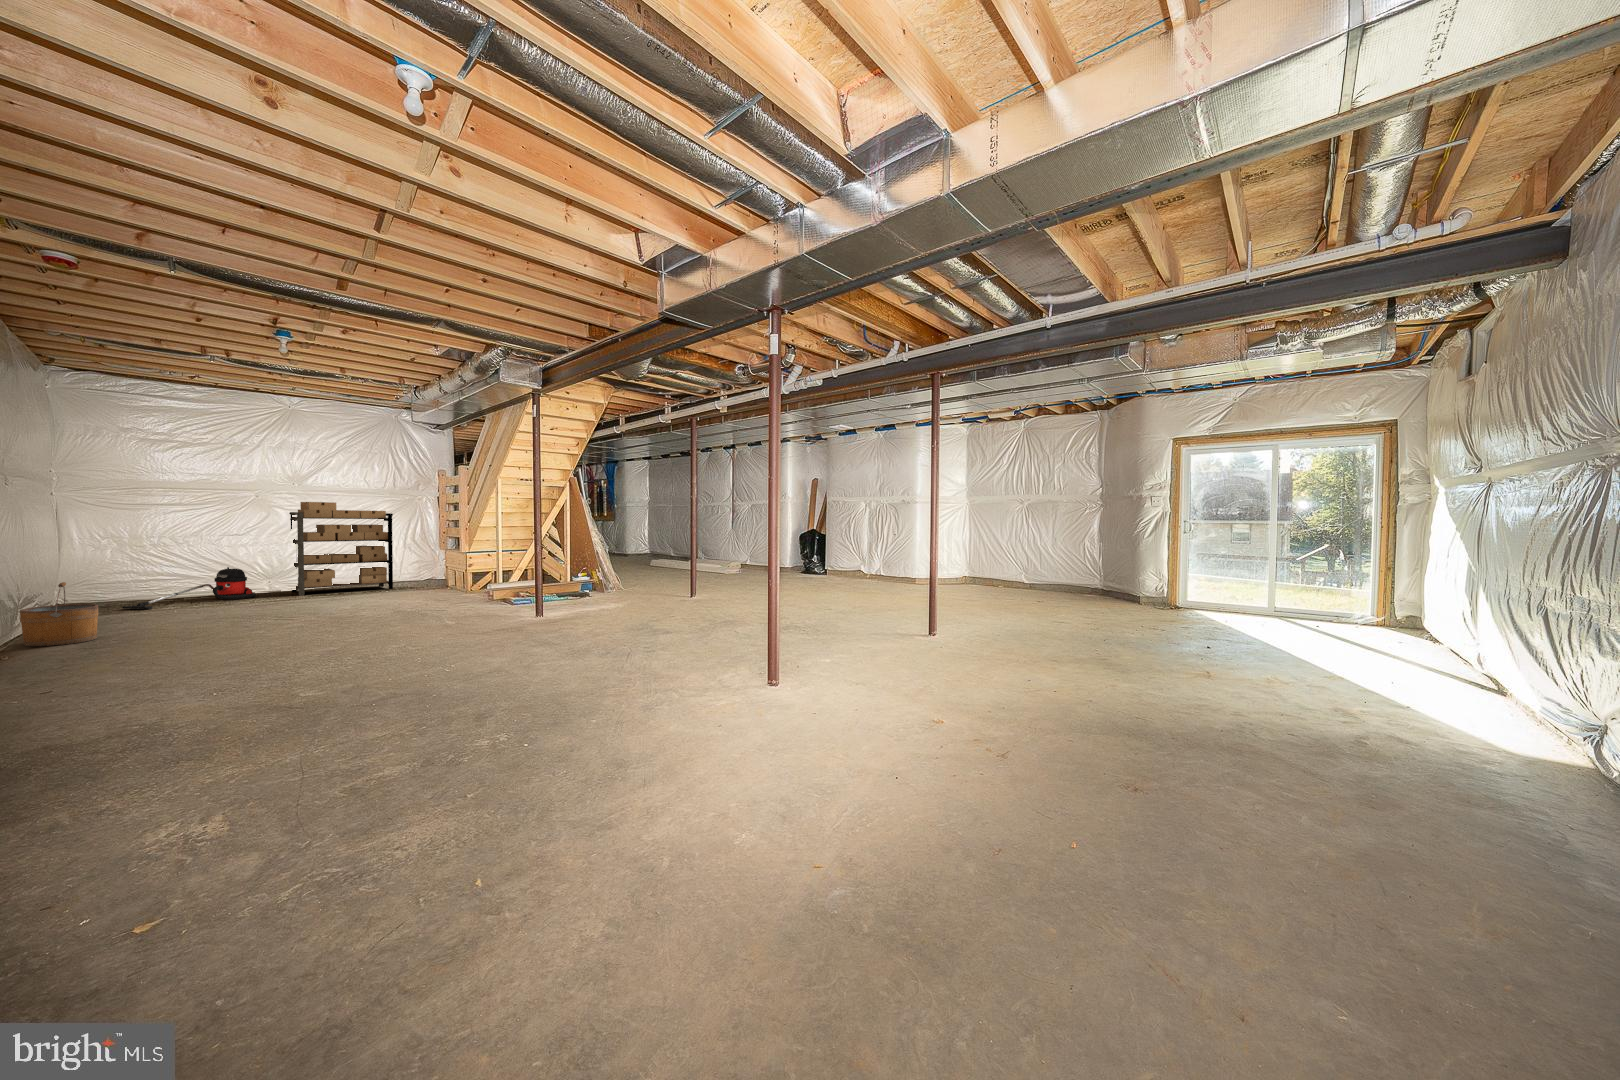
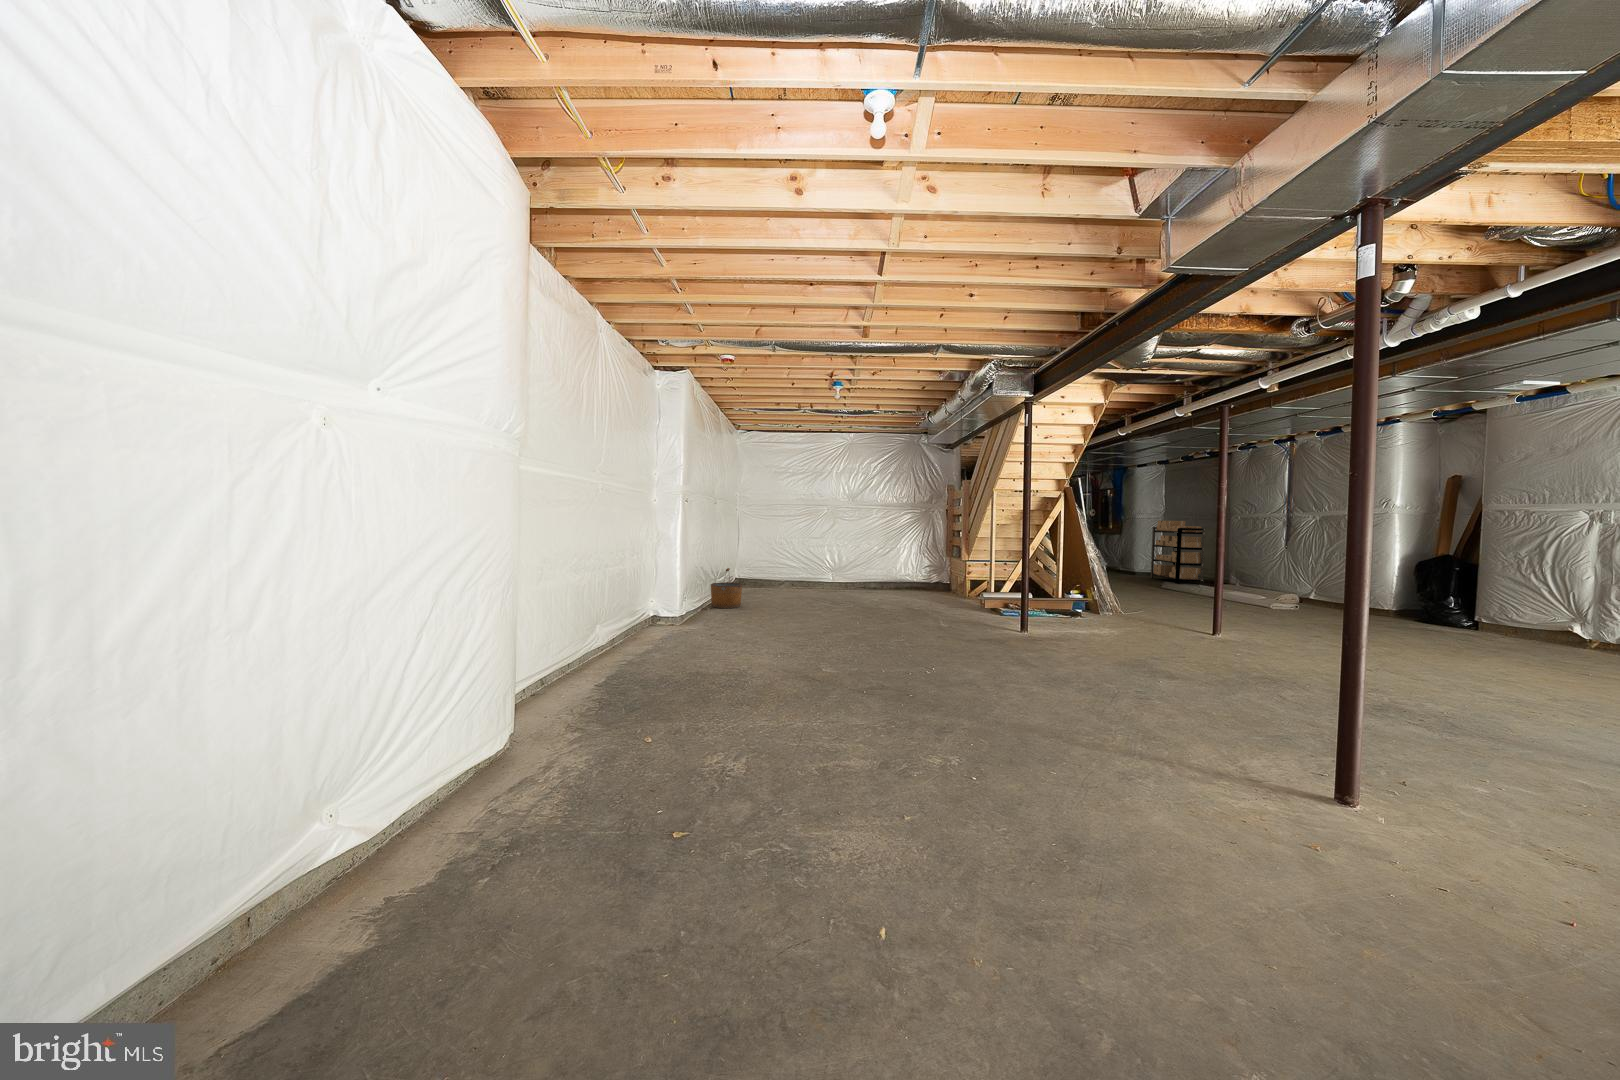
shelving unit: present [289,502,393,596] -> present [1150,521,1205,584]
vacuum cleaner: present [122,567,256,609] -> none [760,562,826,588]

